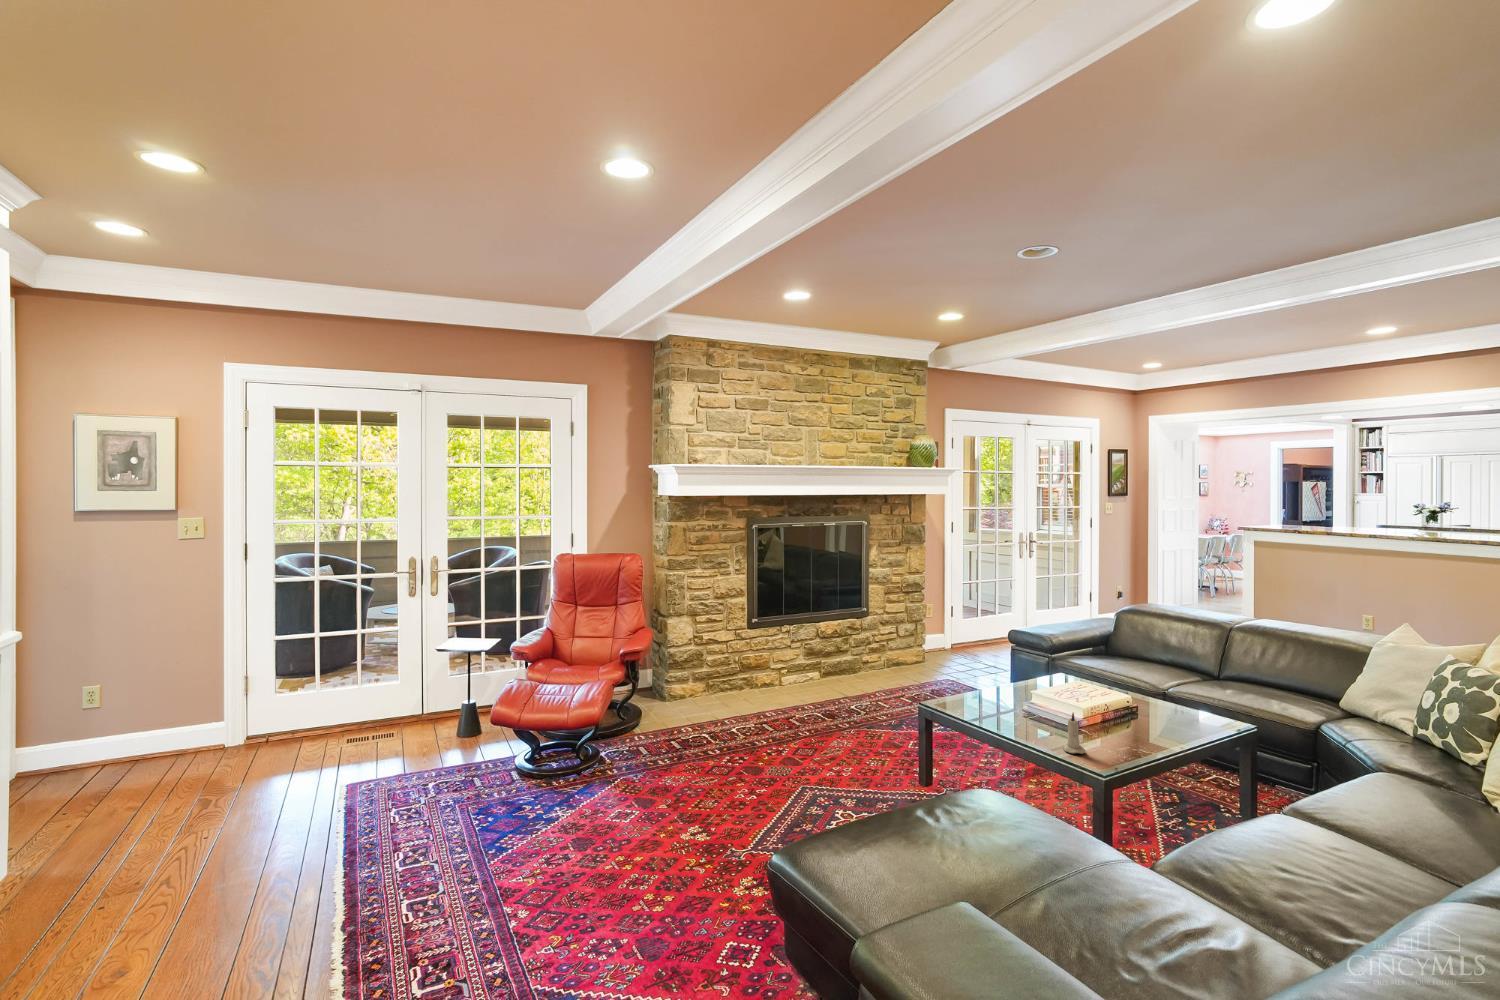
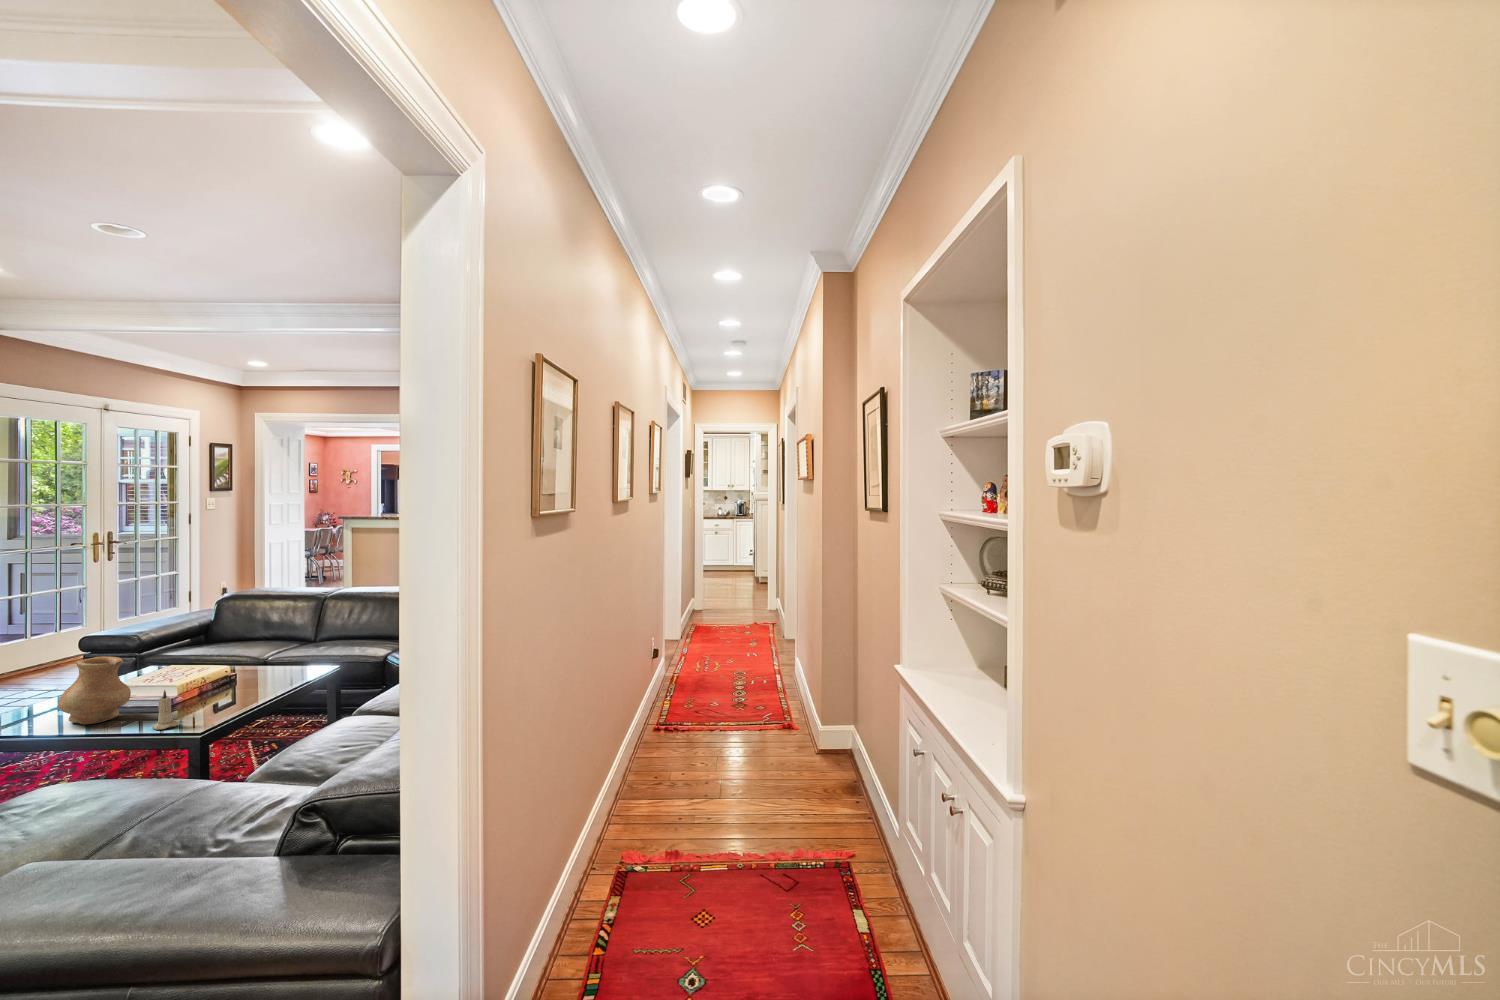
vase: none [994,660,1046,724] -> present [58,656,131,725]

